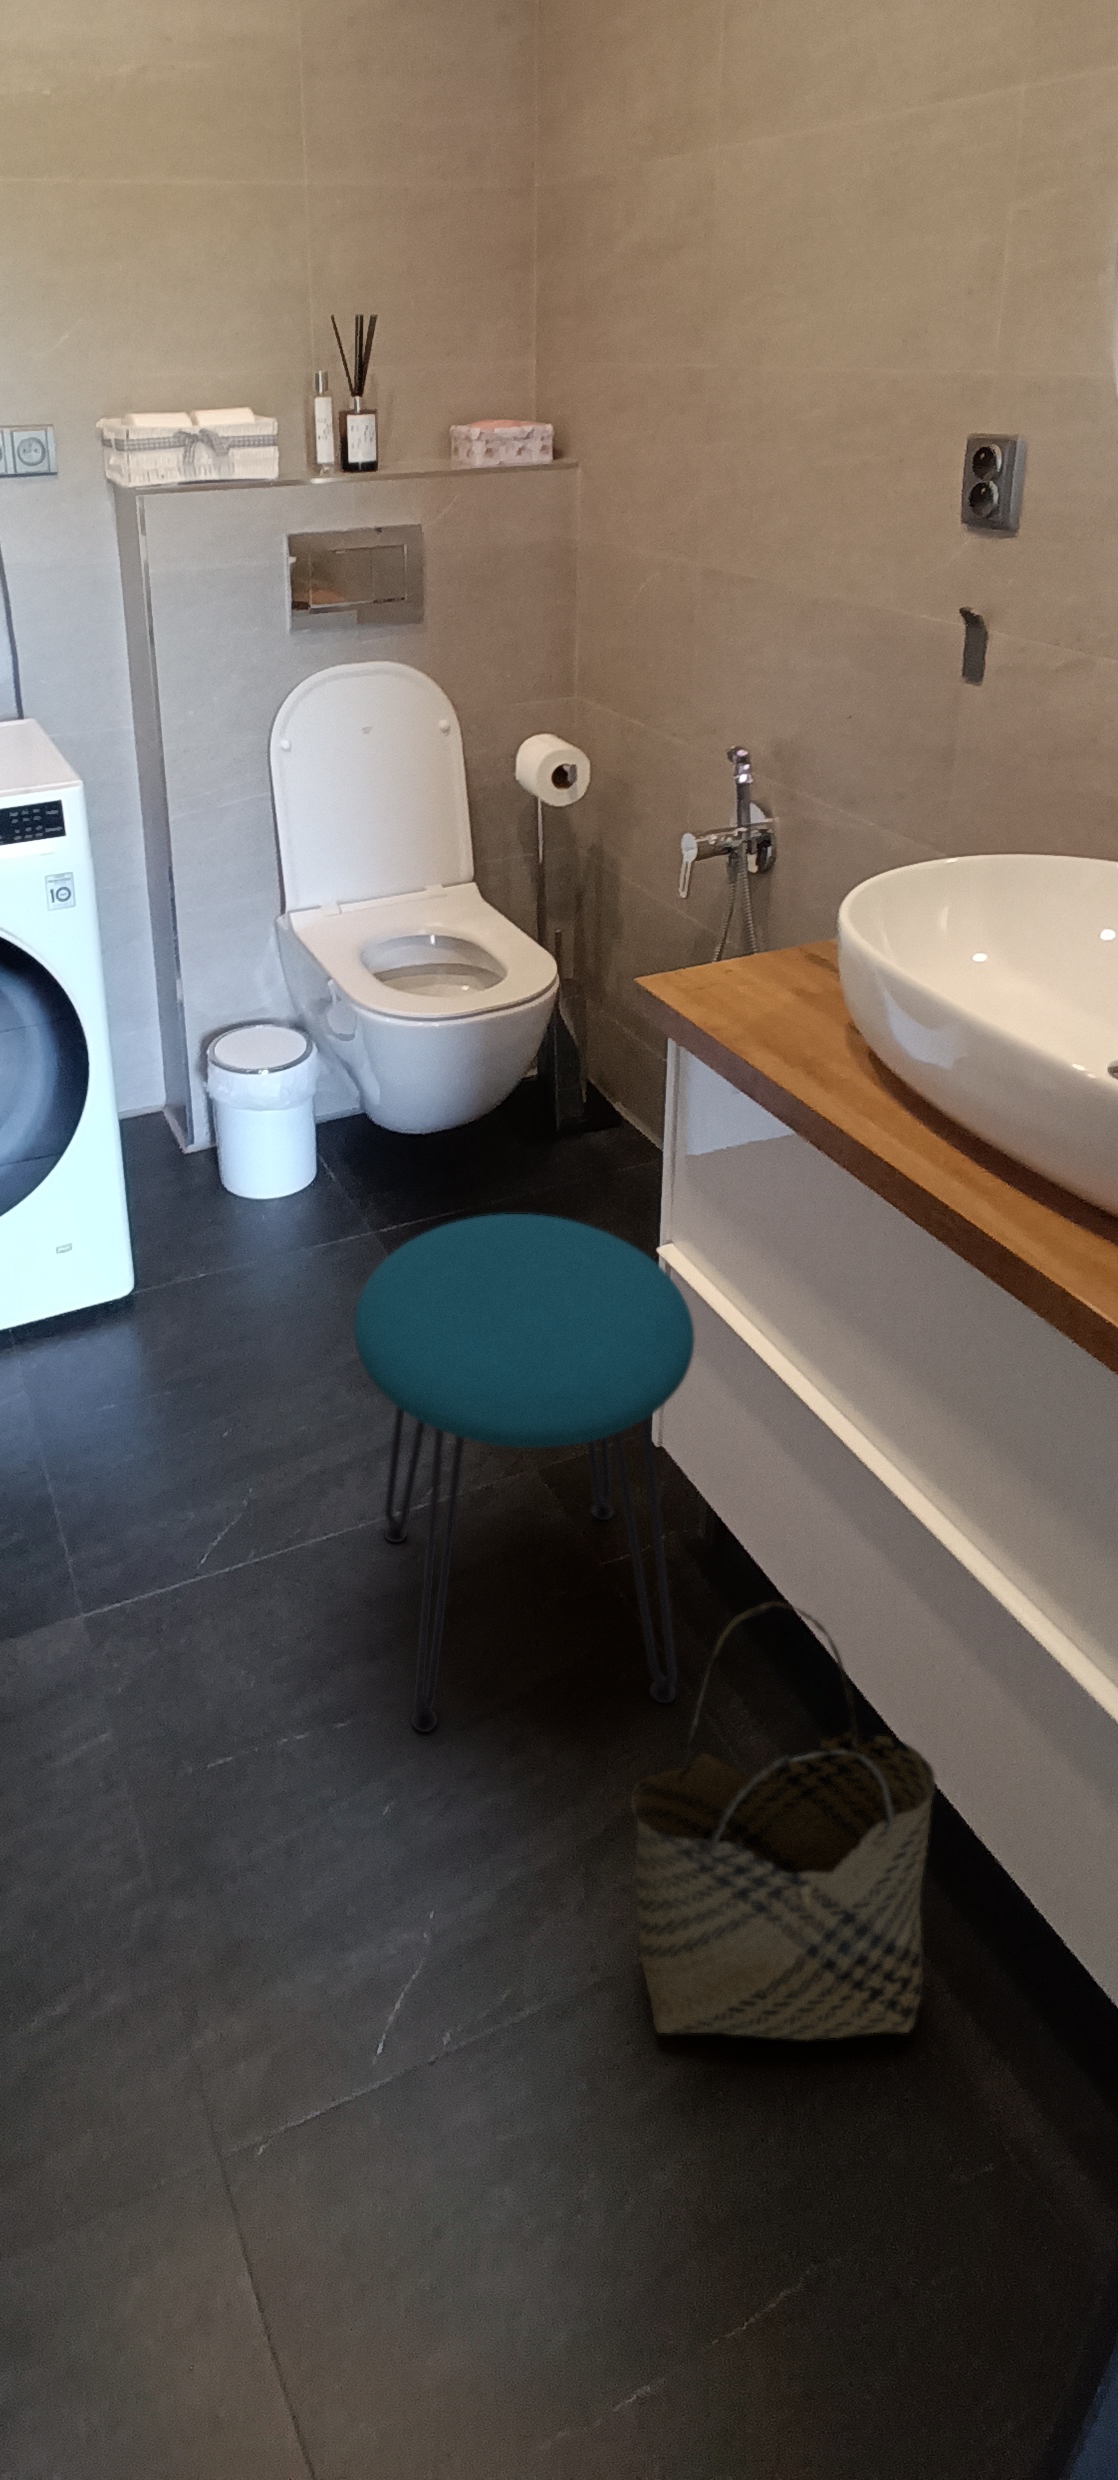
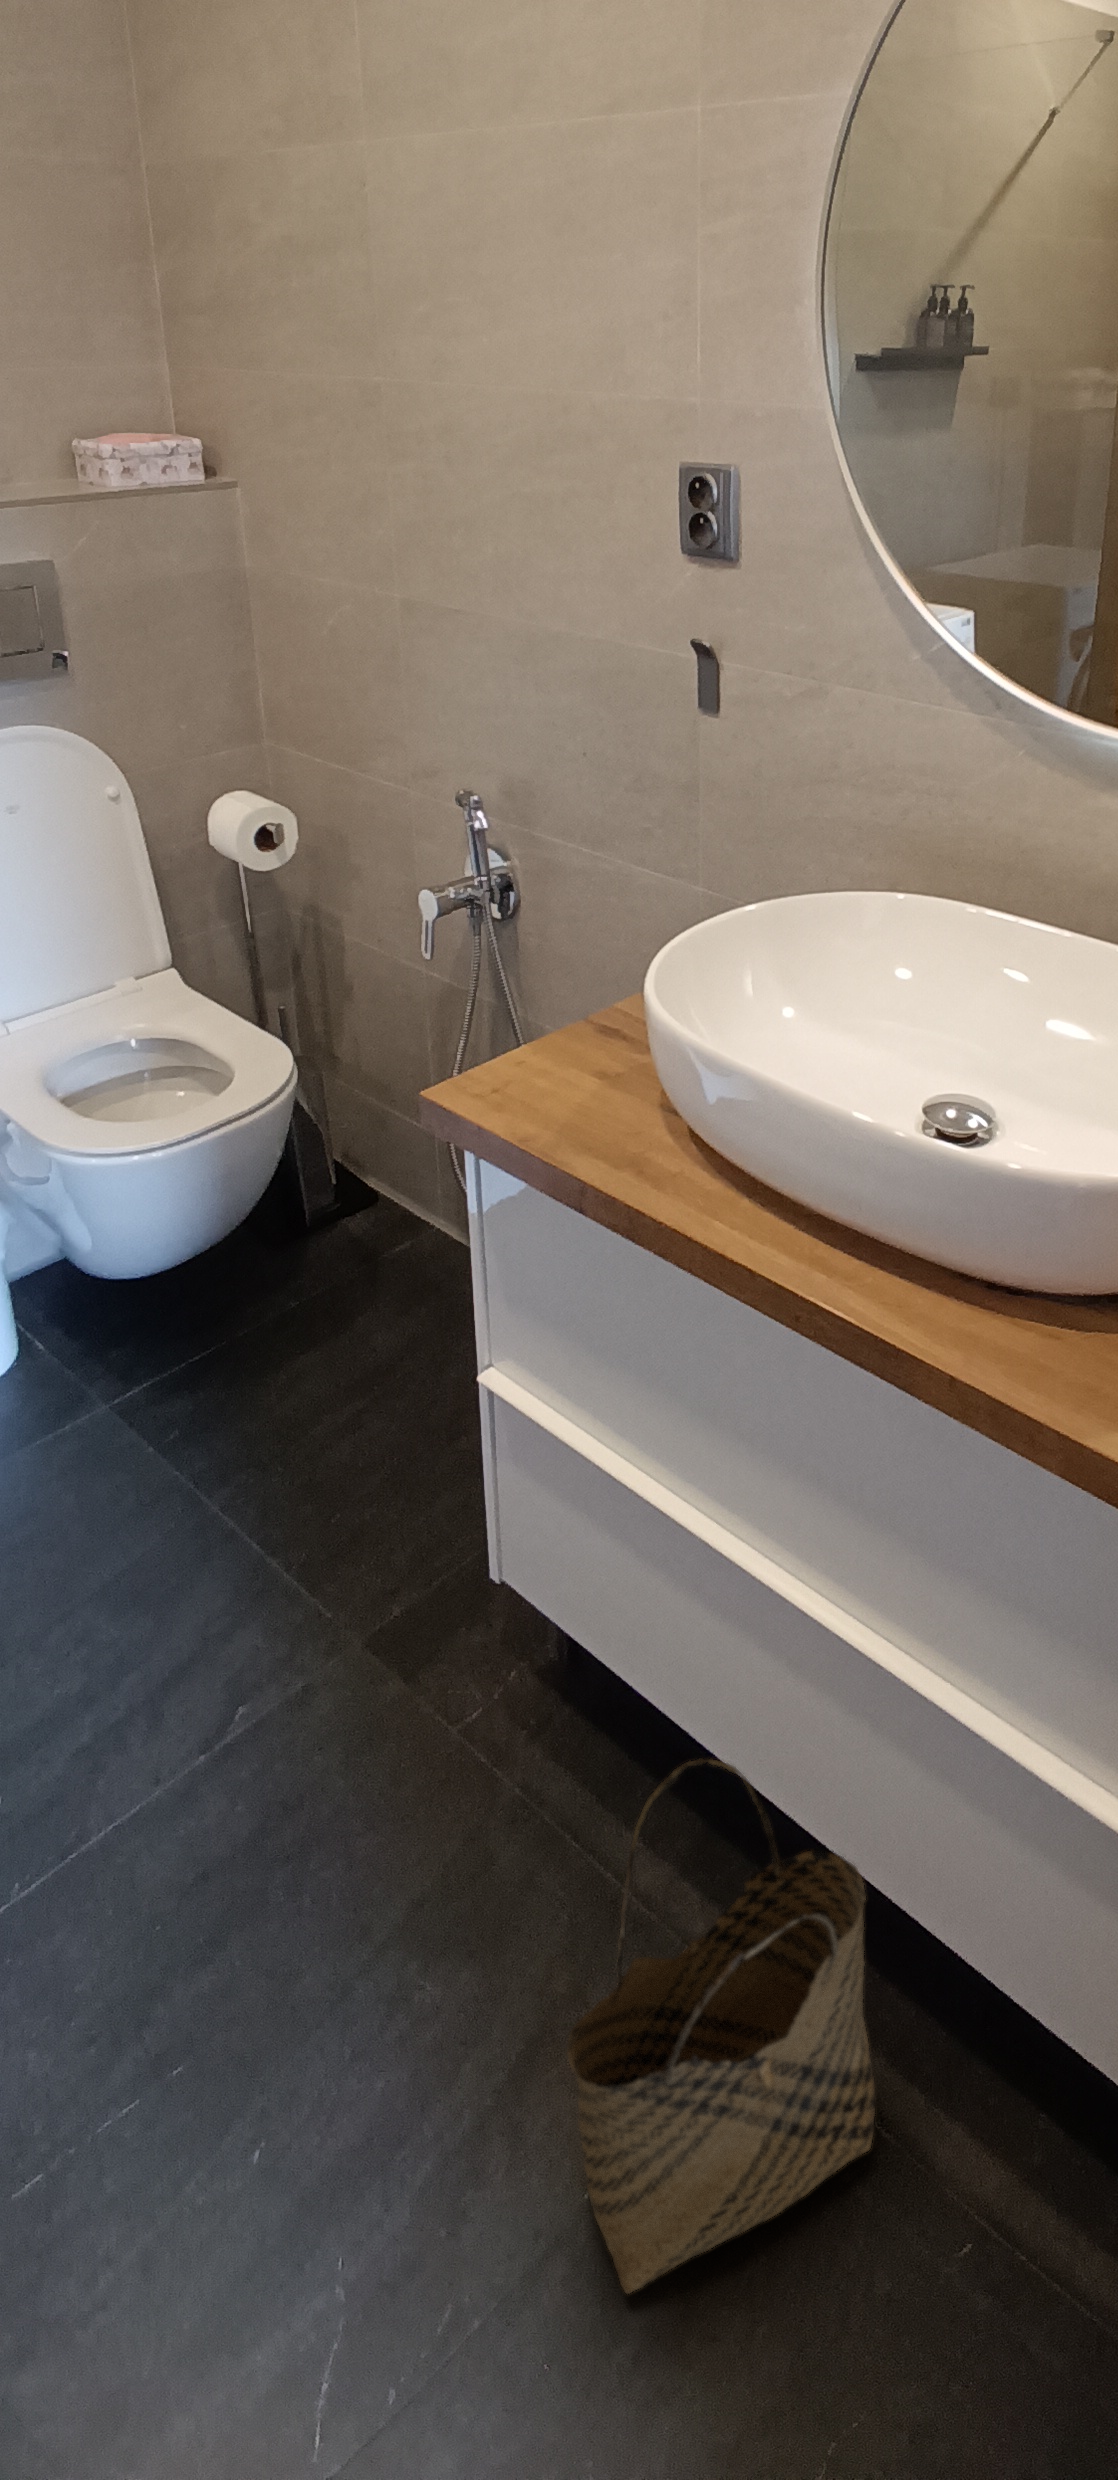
stool: present [354,1214,694,1732] -> none [127,1370,564,2041]

